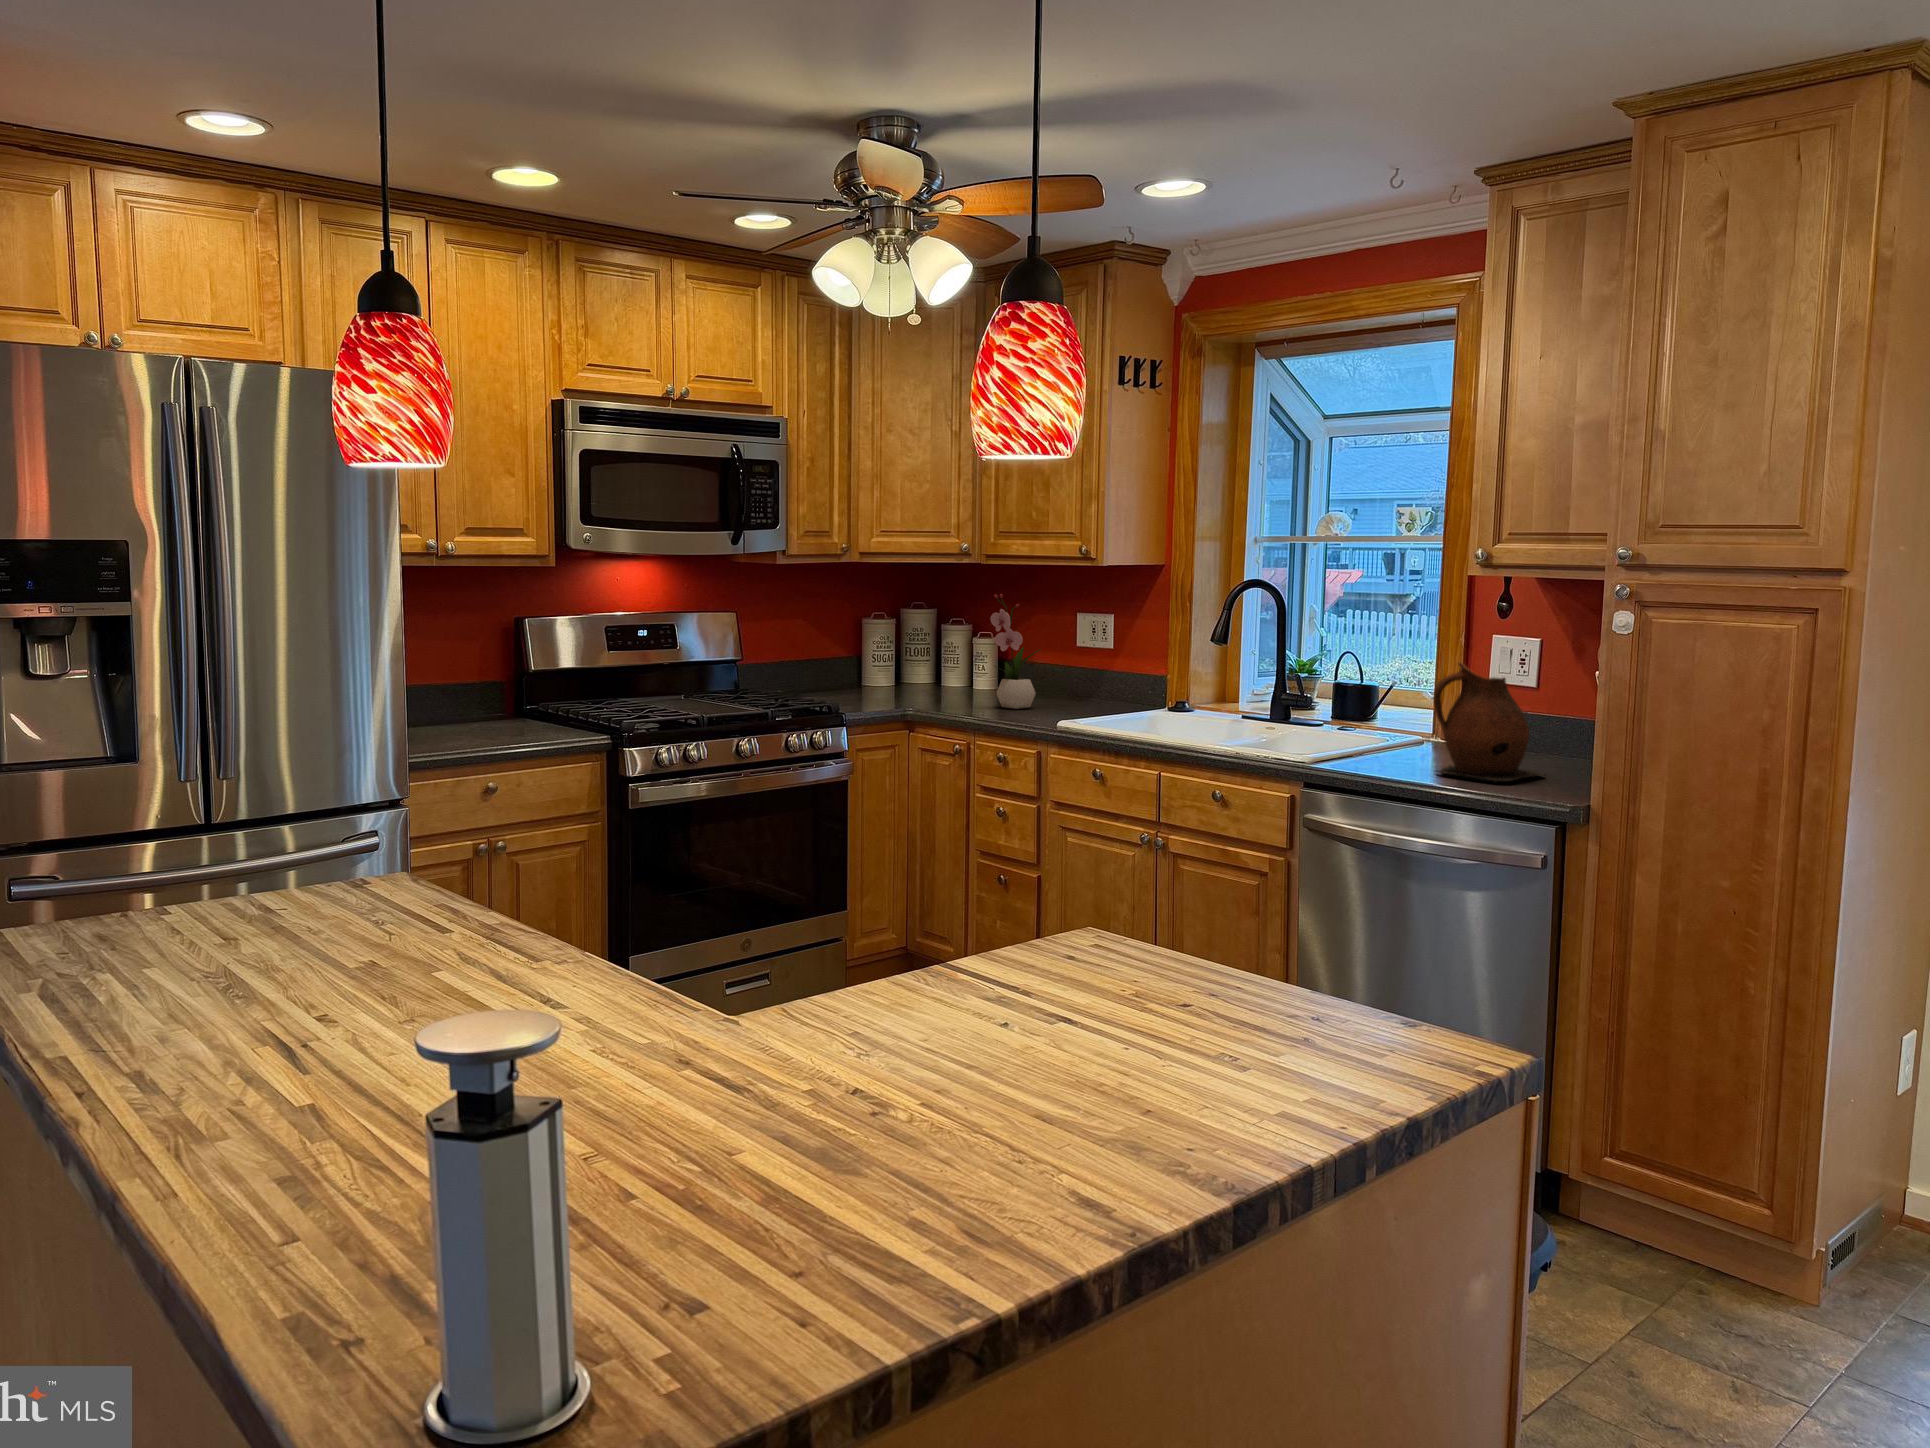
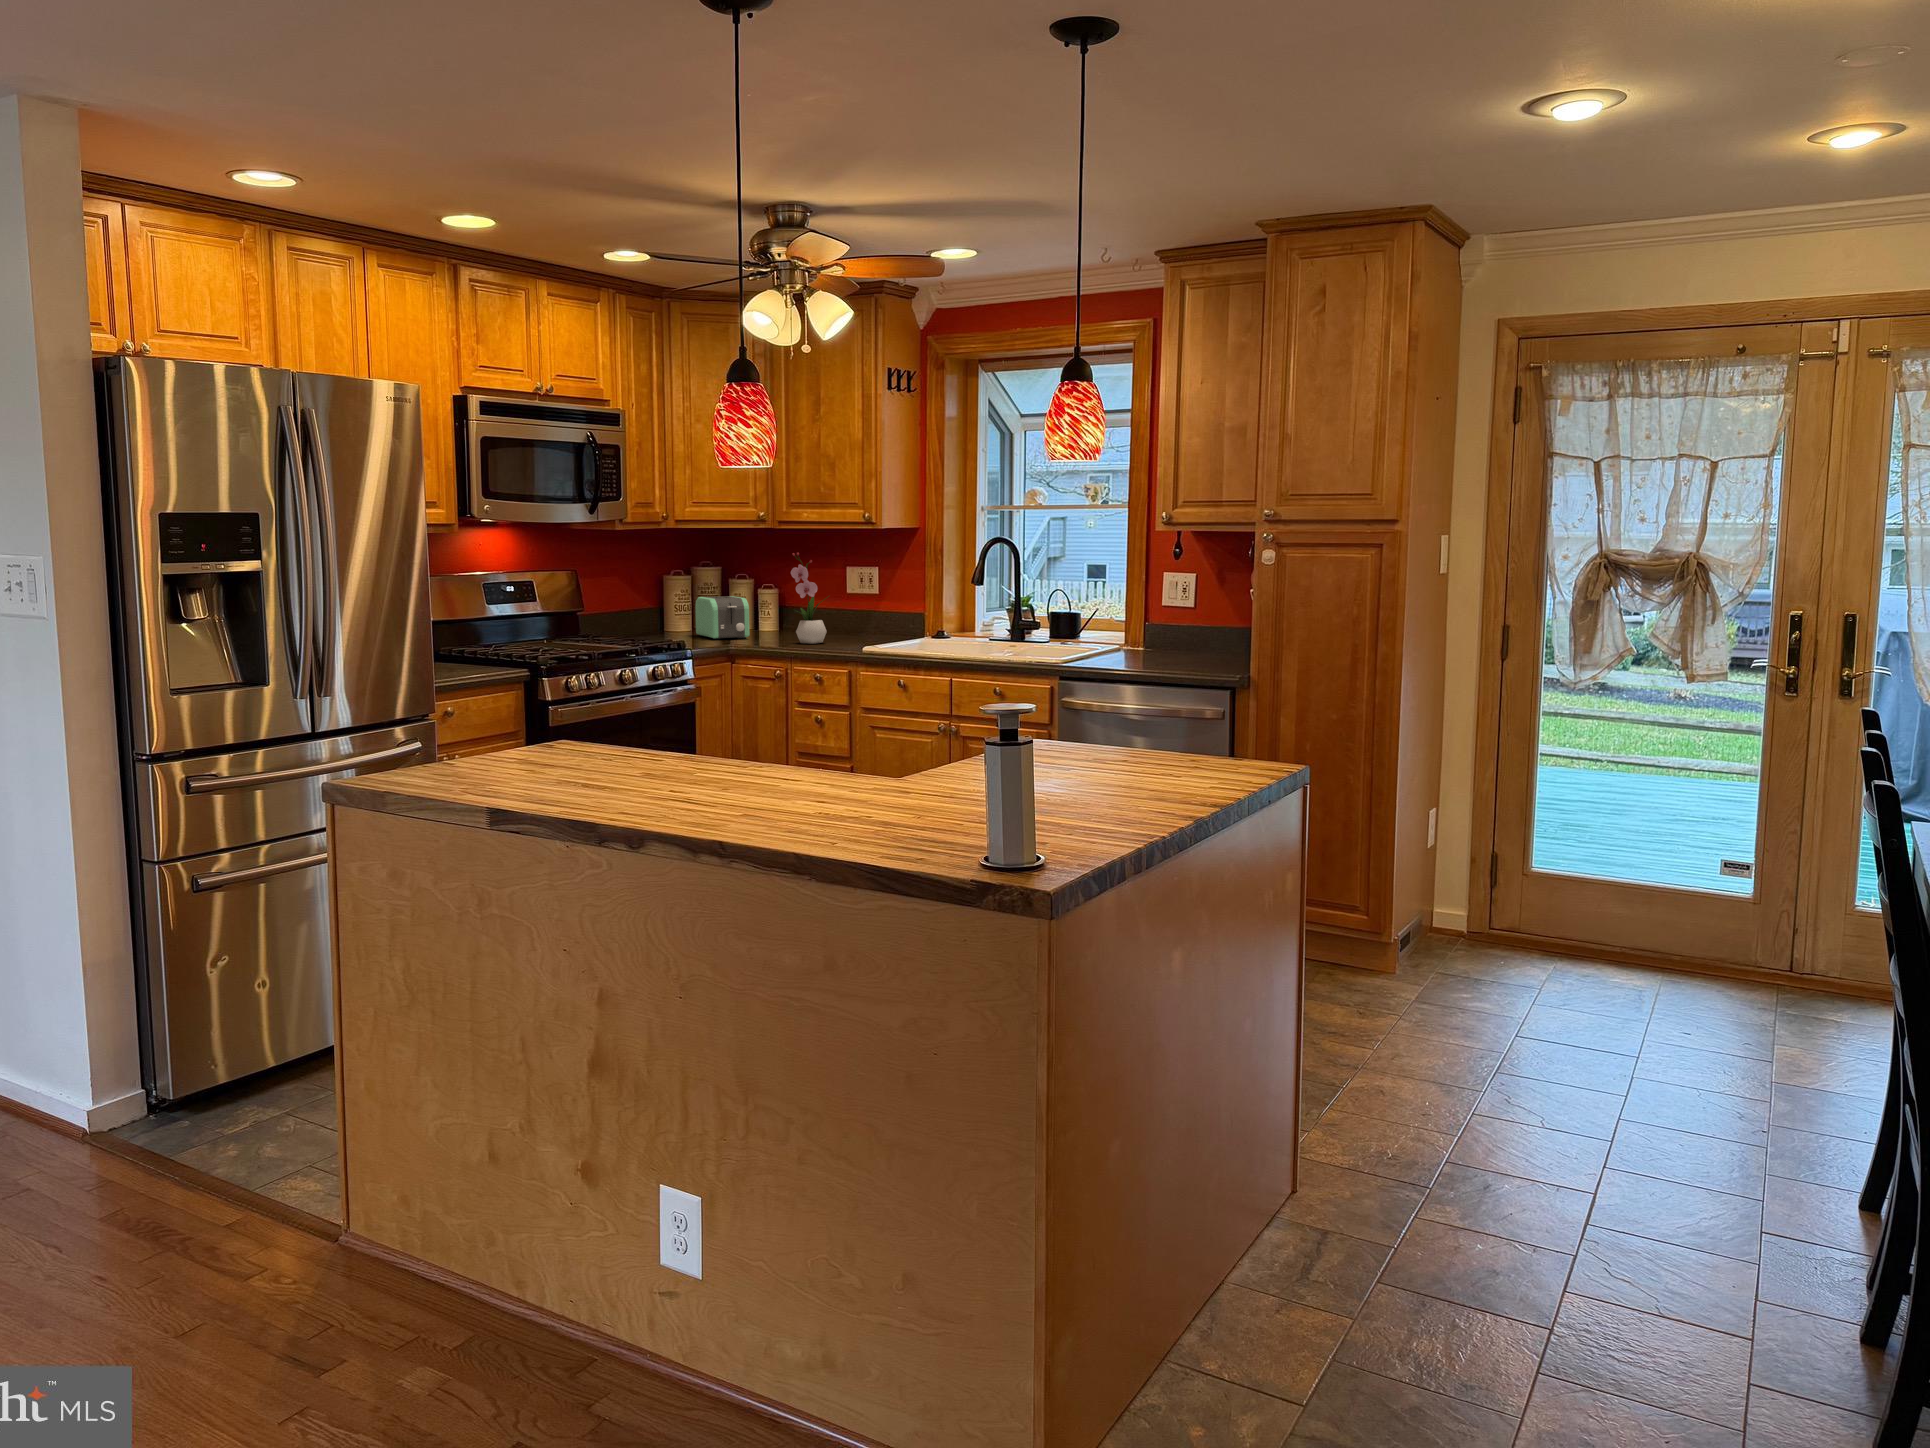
toaster: none [899,644,952,696] -> present [695,596,750,639]
ceramic pitcher: present [1434,662,1545,782] -> none [1146,589,1217,668]

